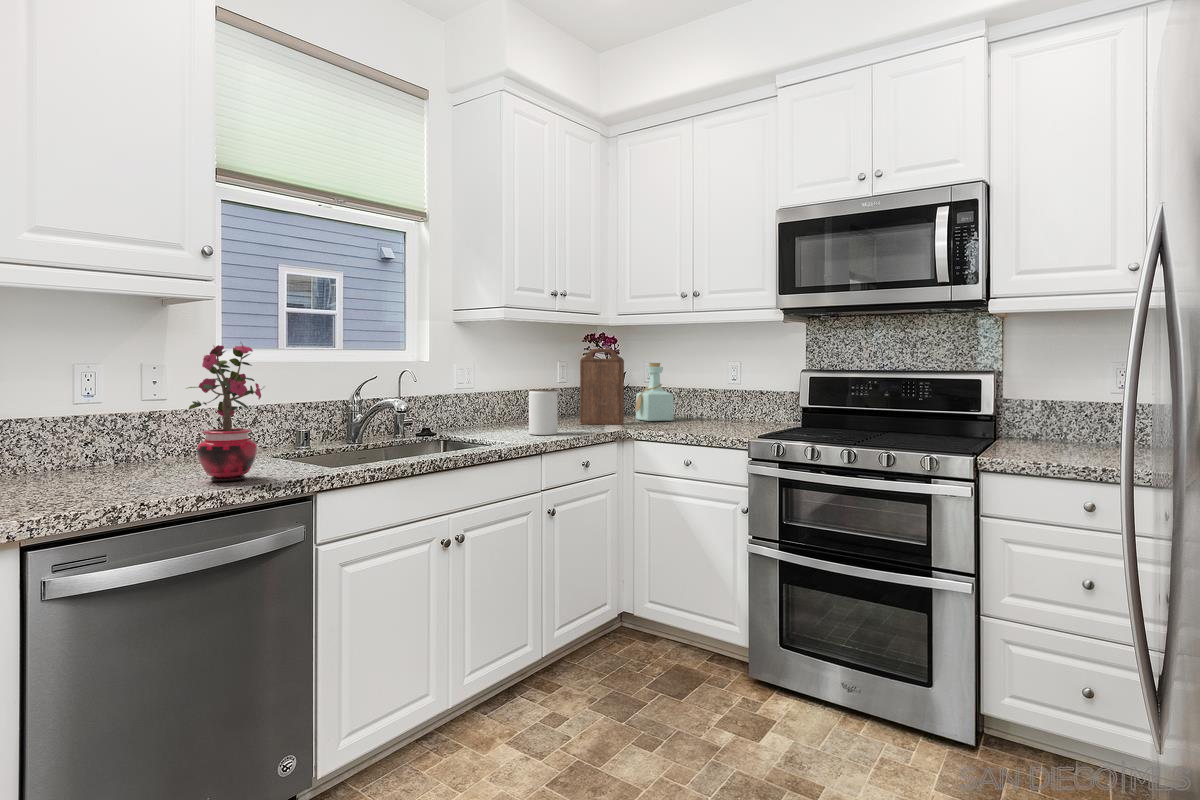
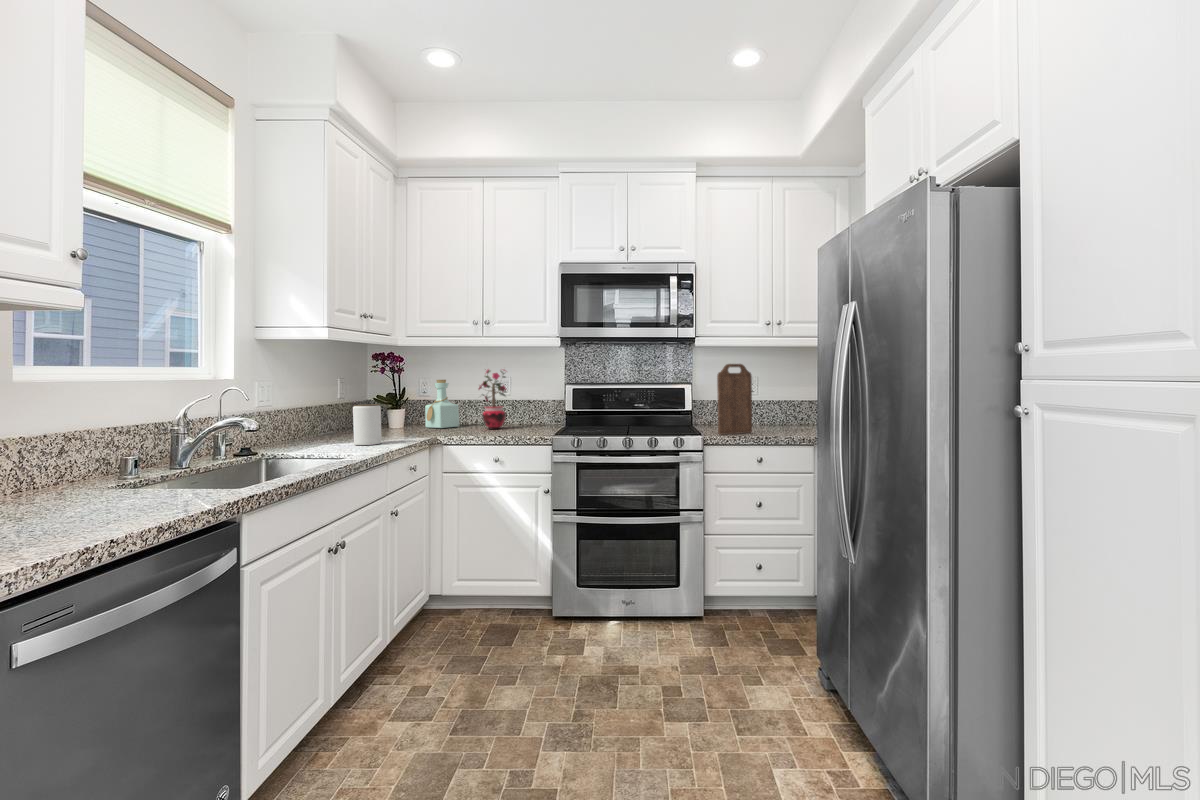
potted plant: present [188,342,264,481] -> present [479,370,506,429]
cutting board: present [580,349,624,424] -> present [717,364,752,434]

